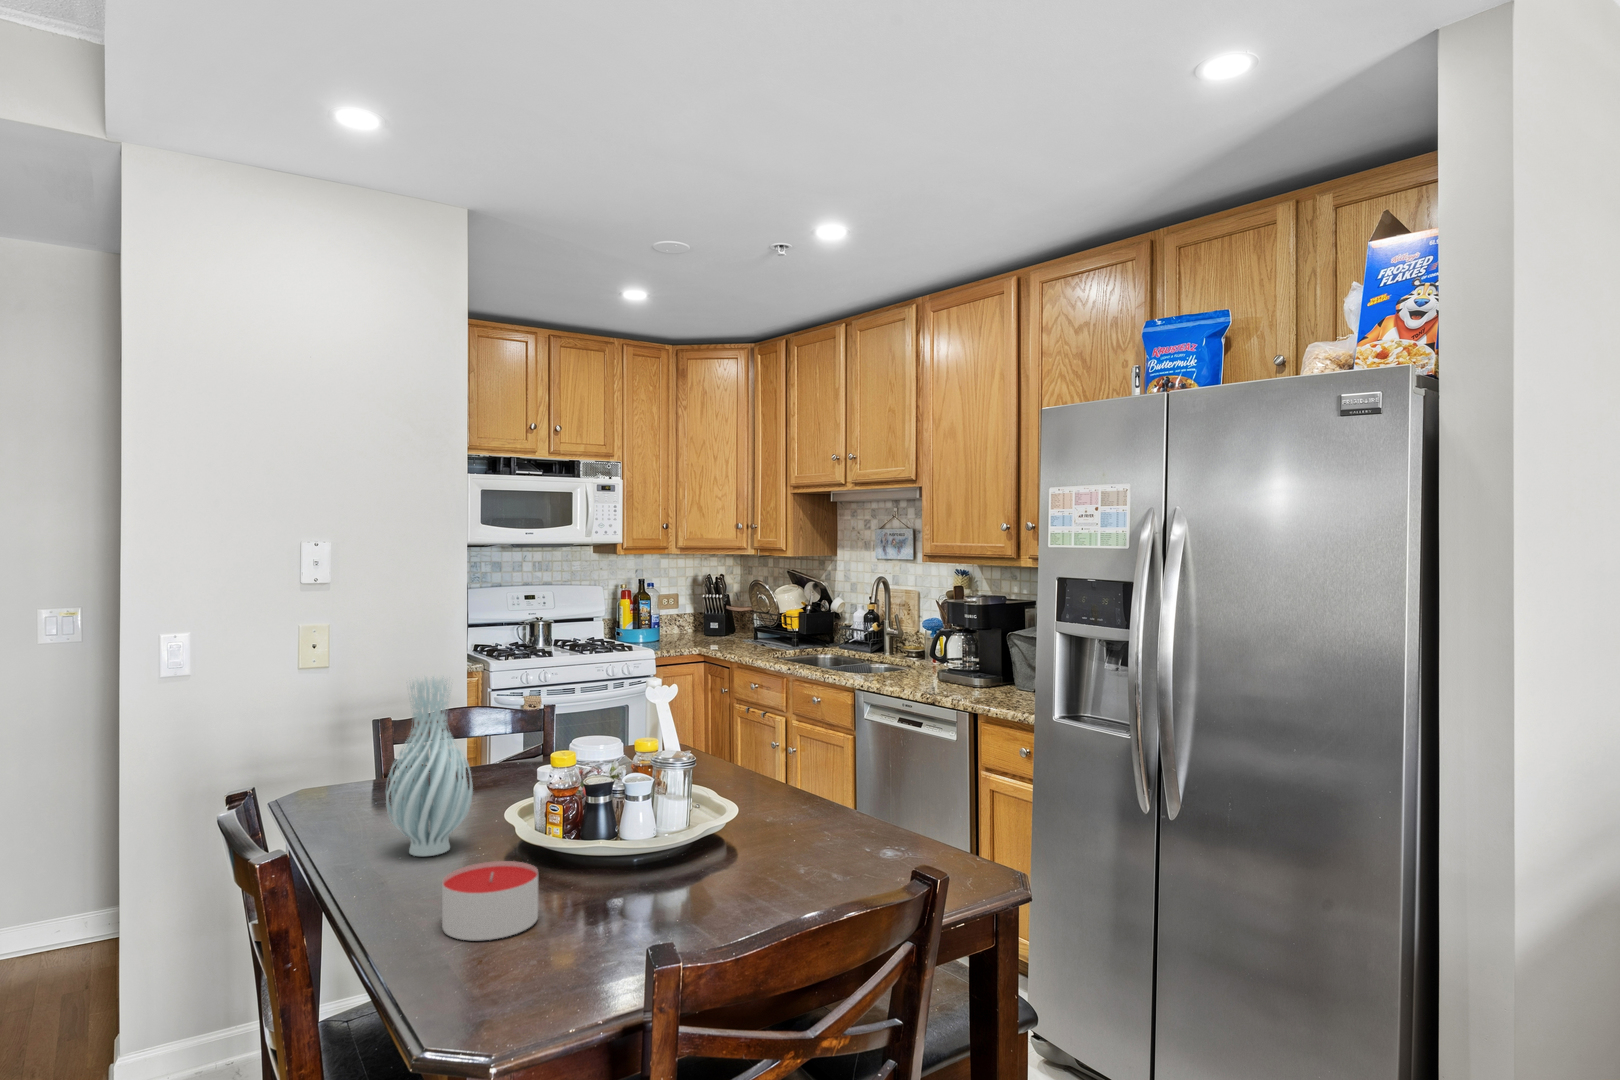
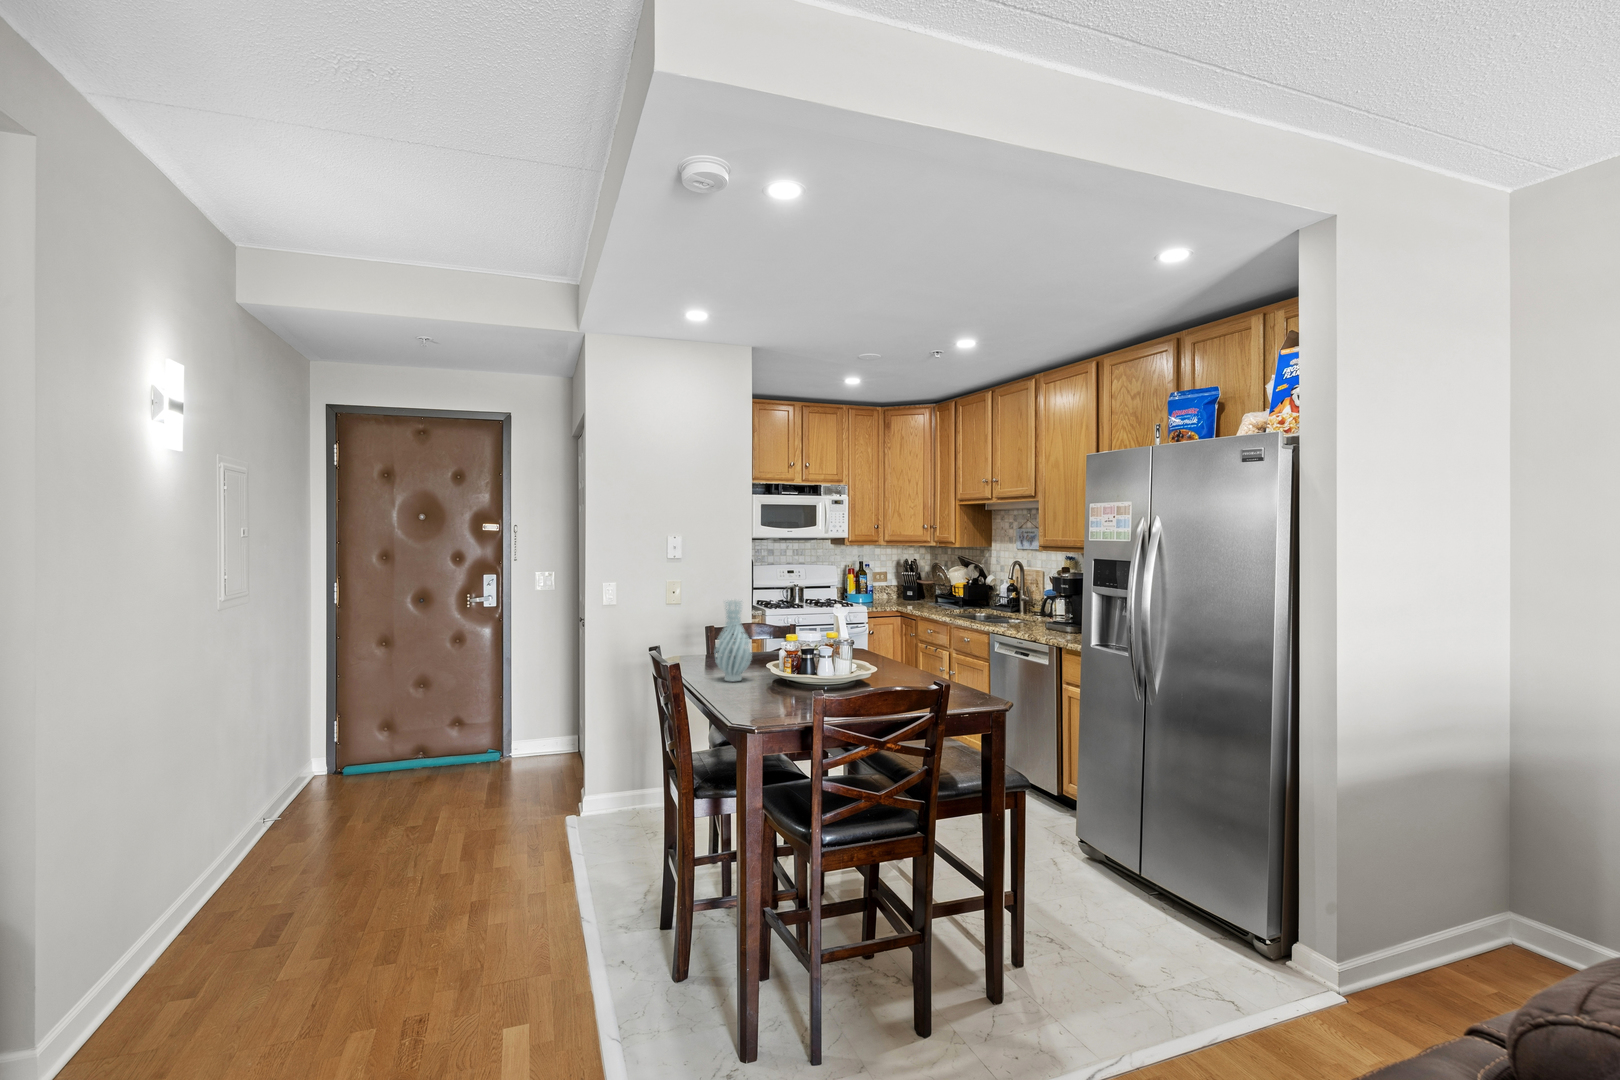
candle: present [442,861,538,940] -> none [739,677,778,705]

